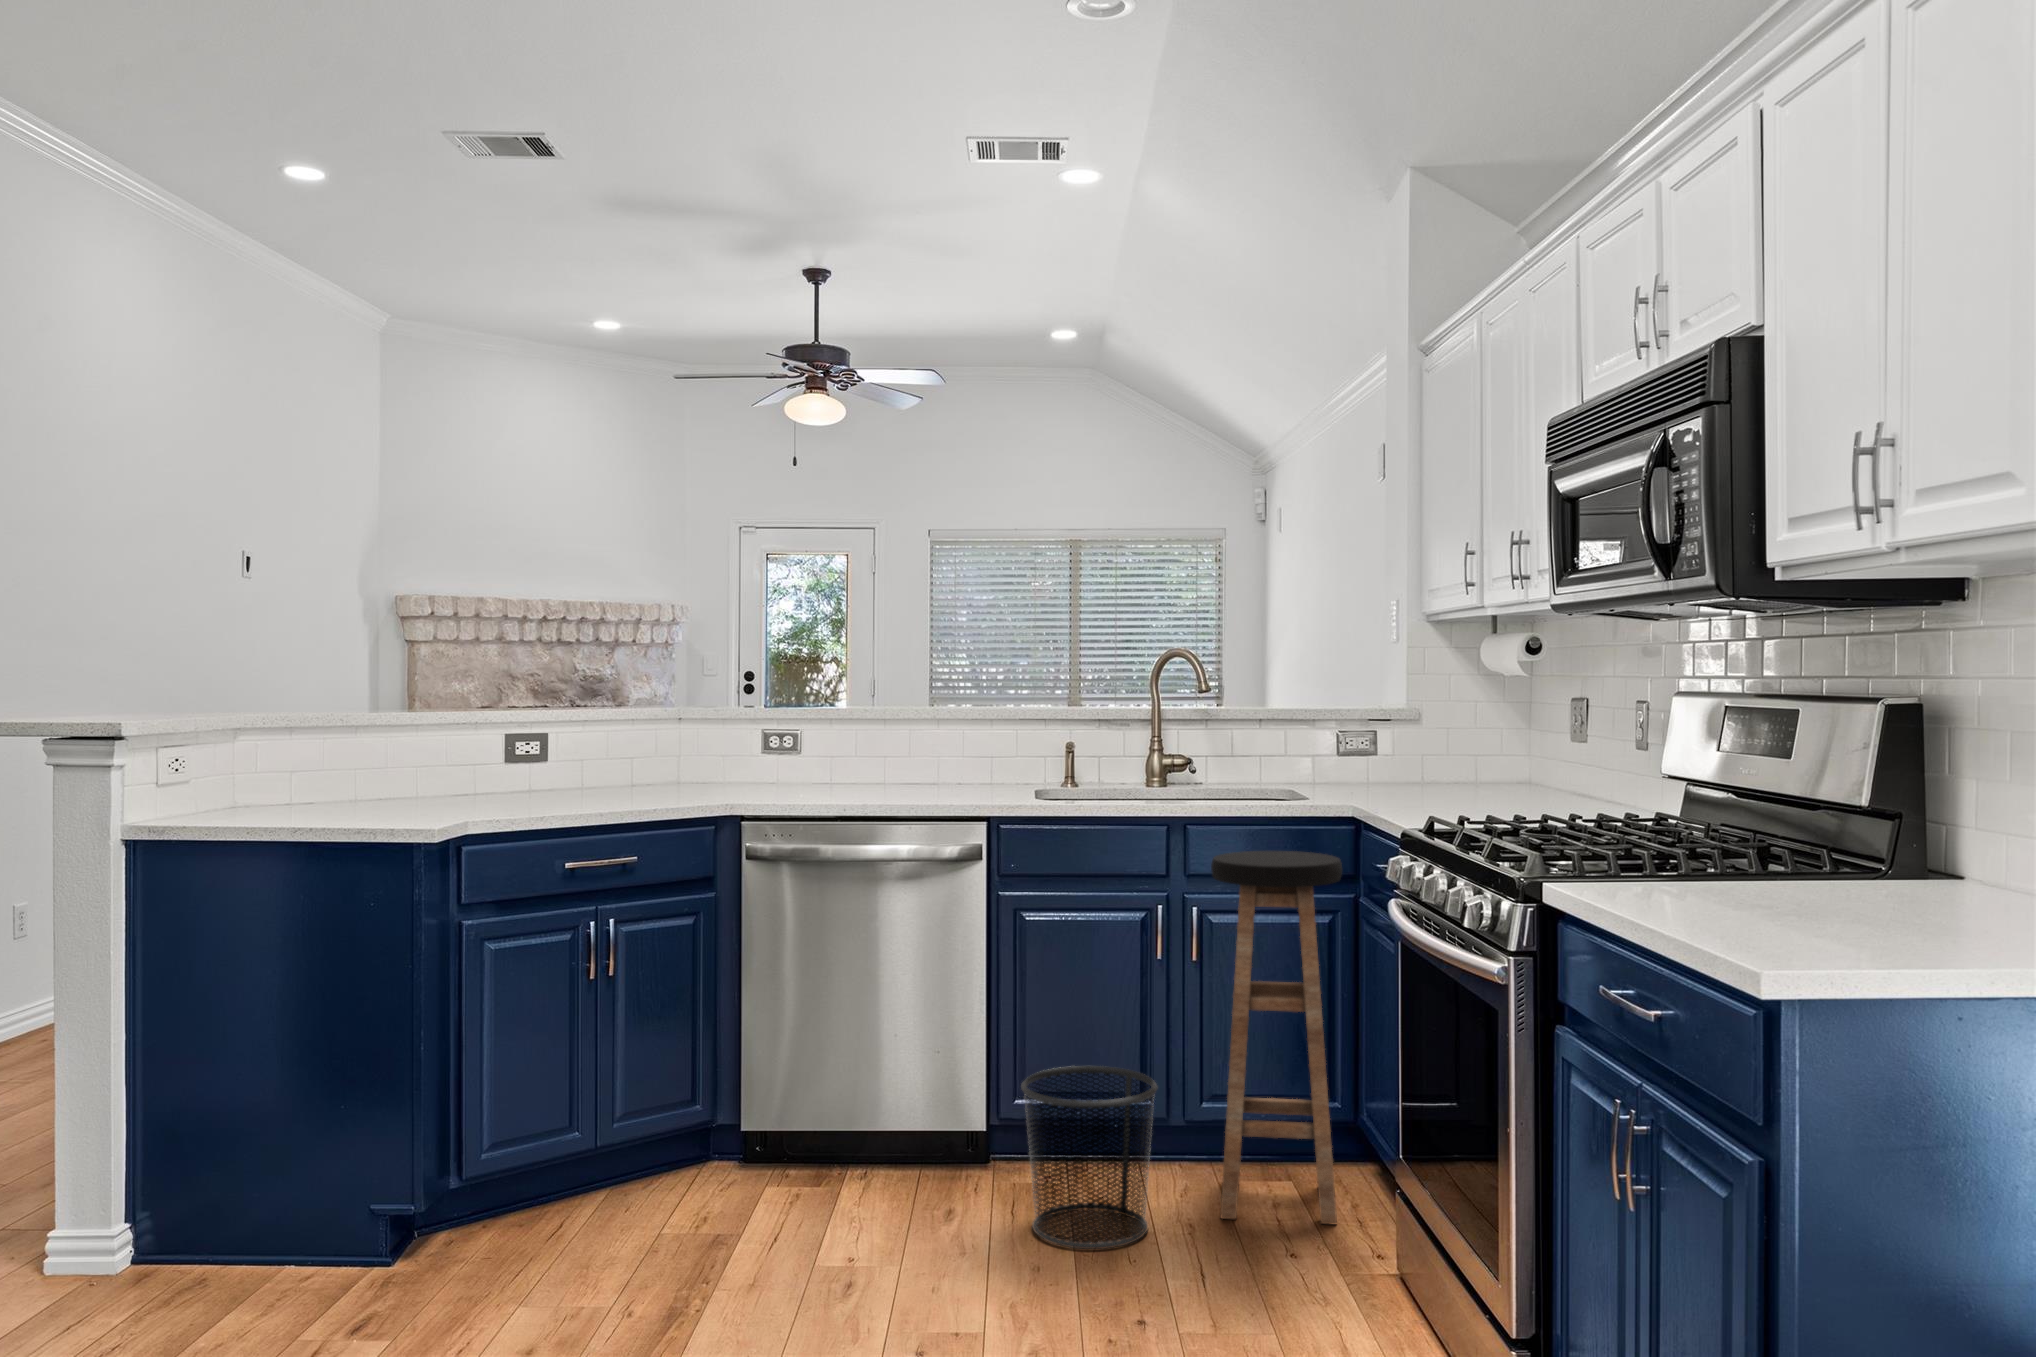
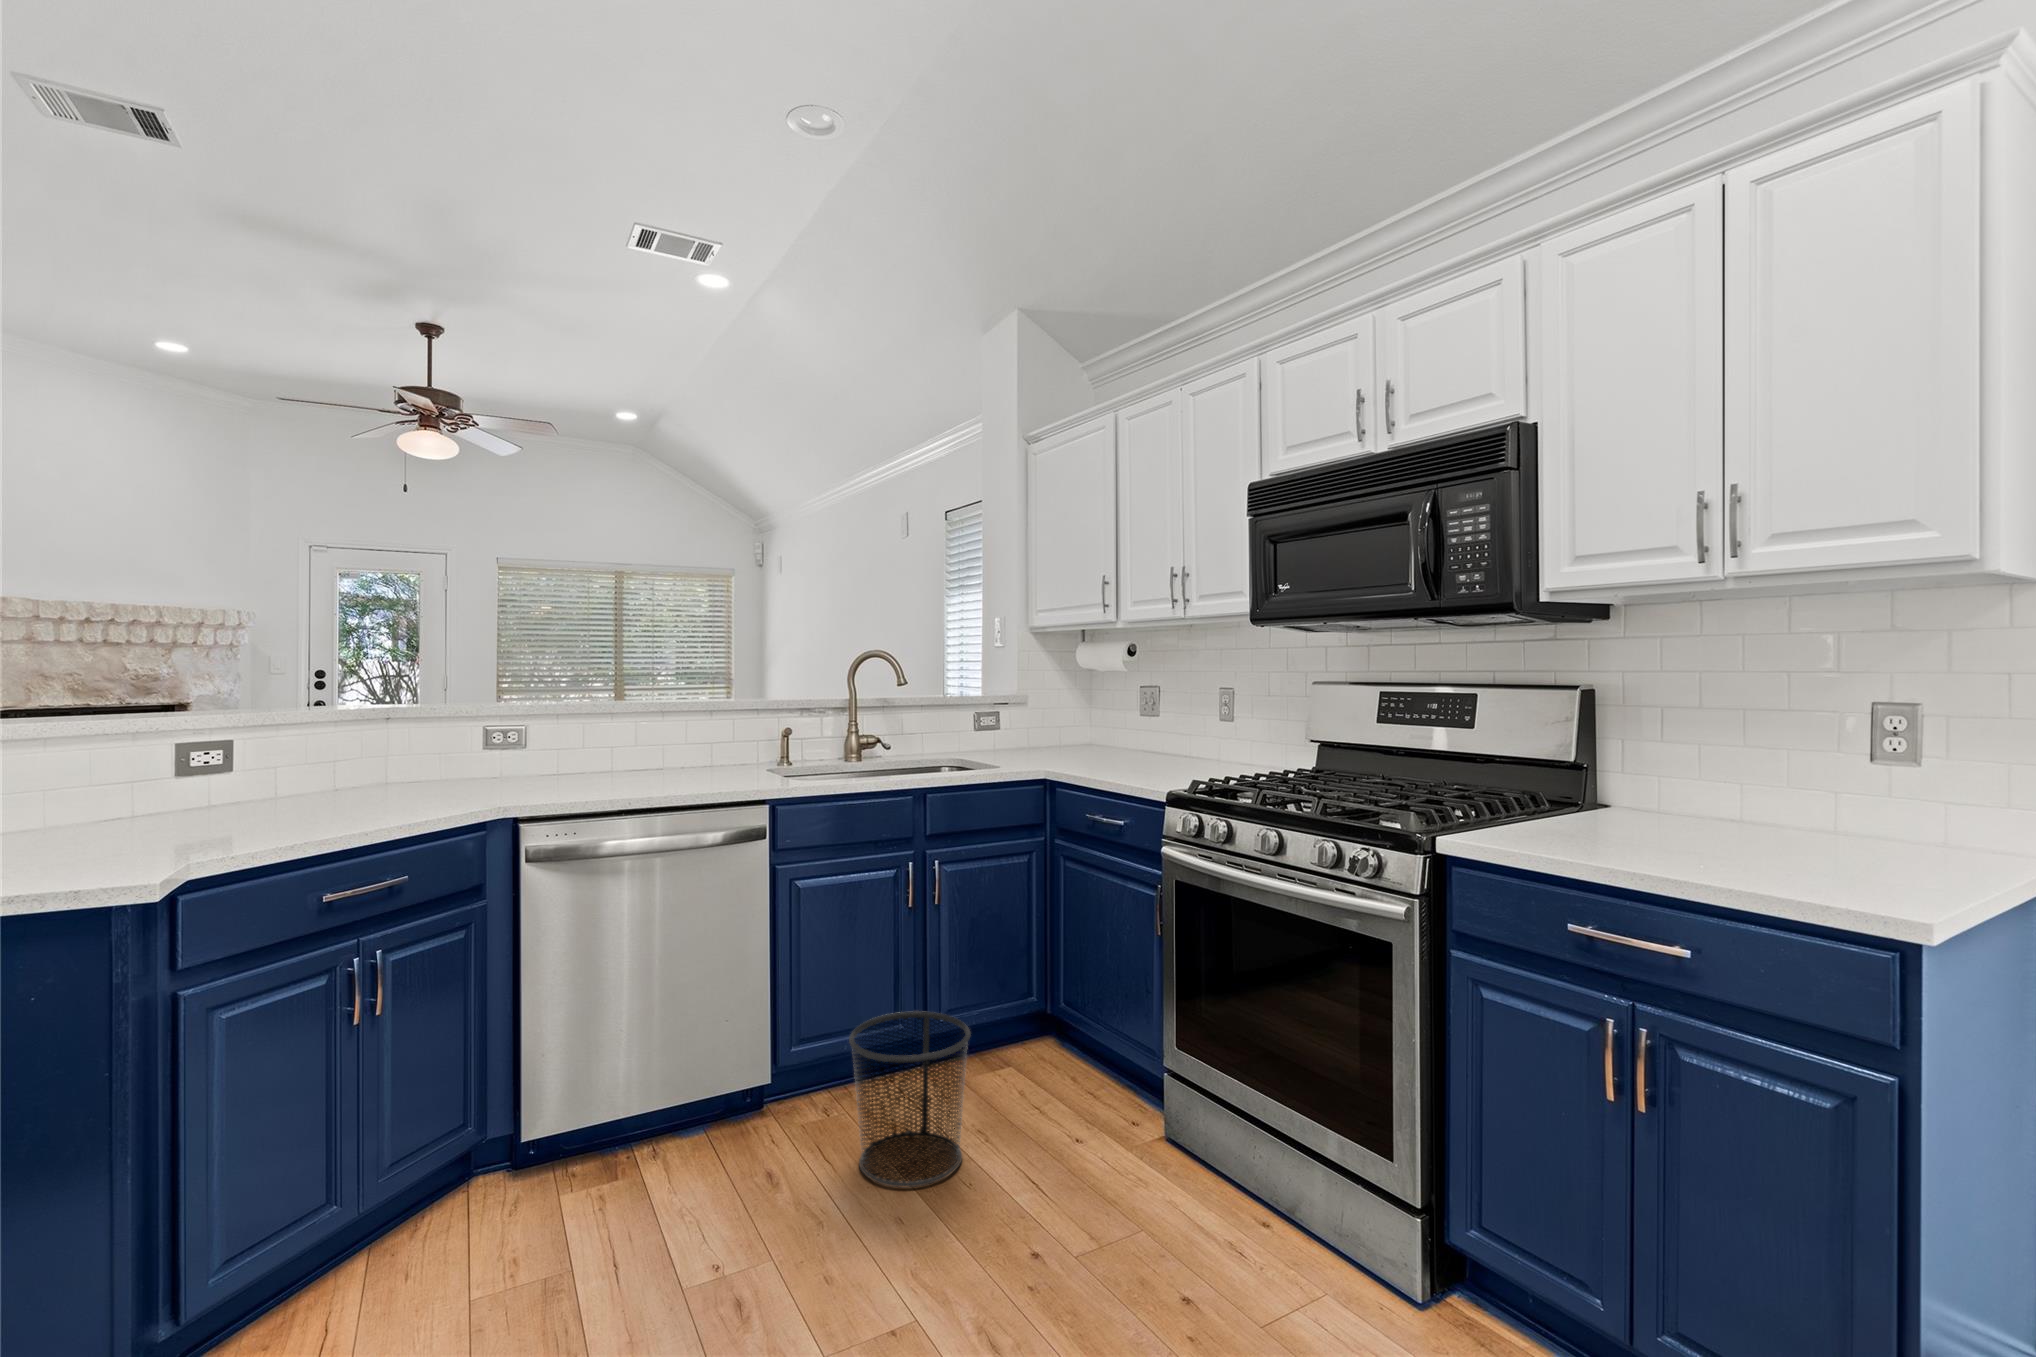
bar stool: present [1211,851,1342,1225] -> none [973,812,1088,1122]

